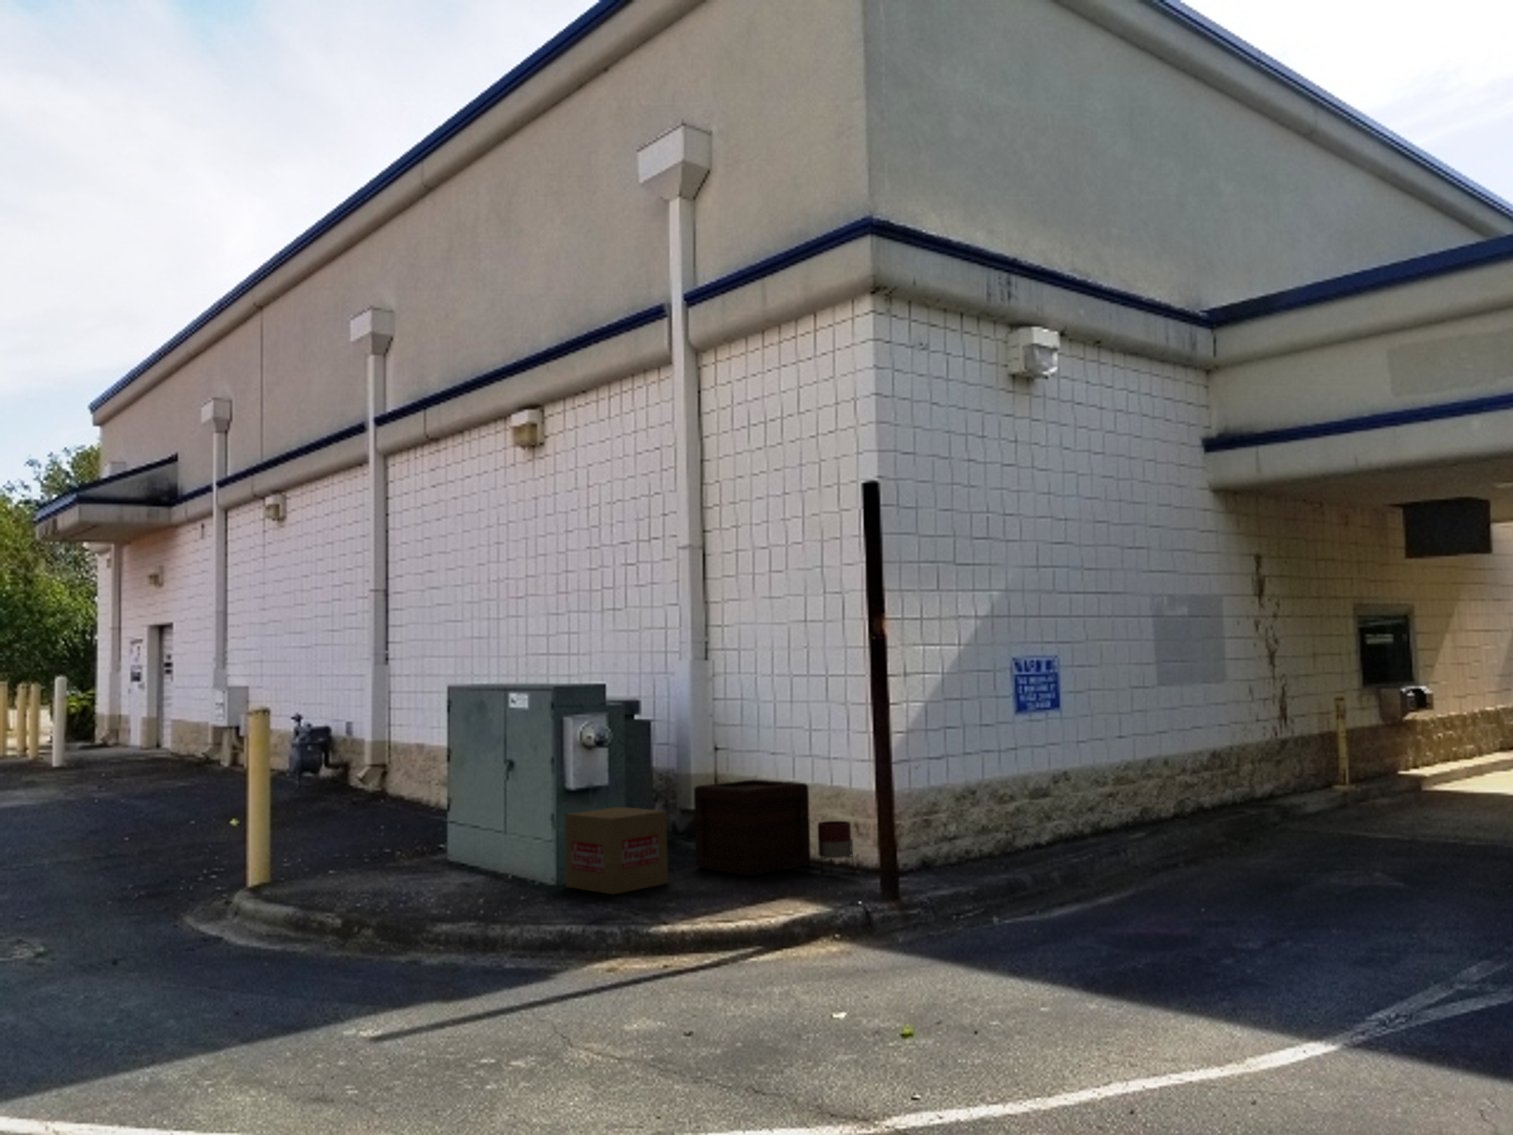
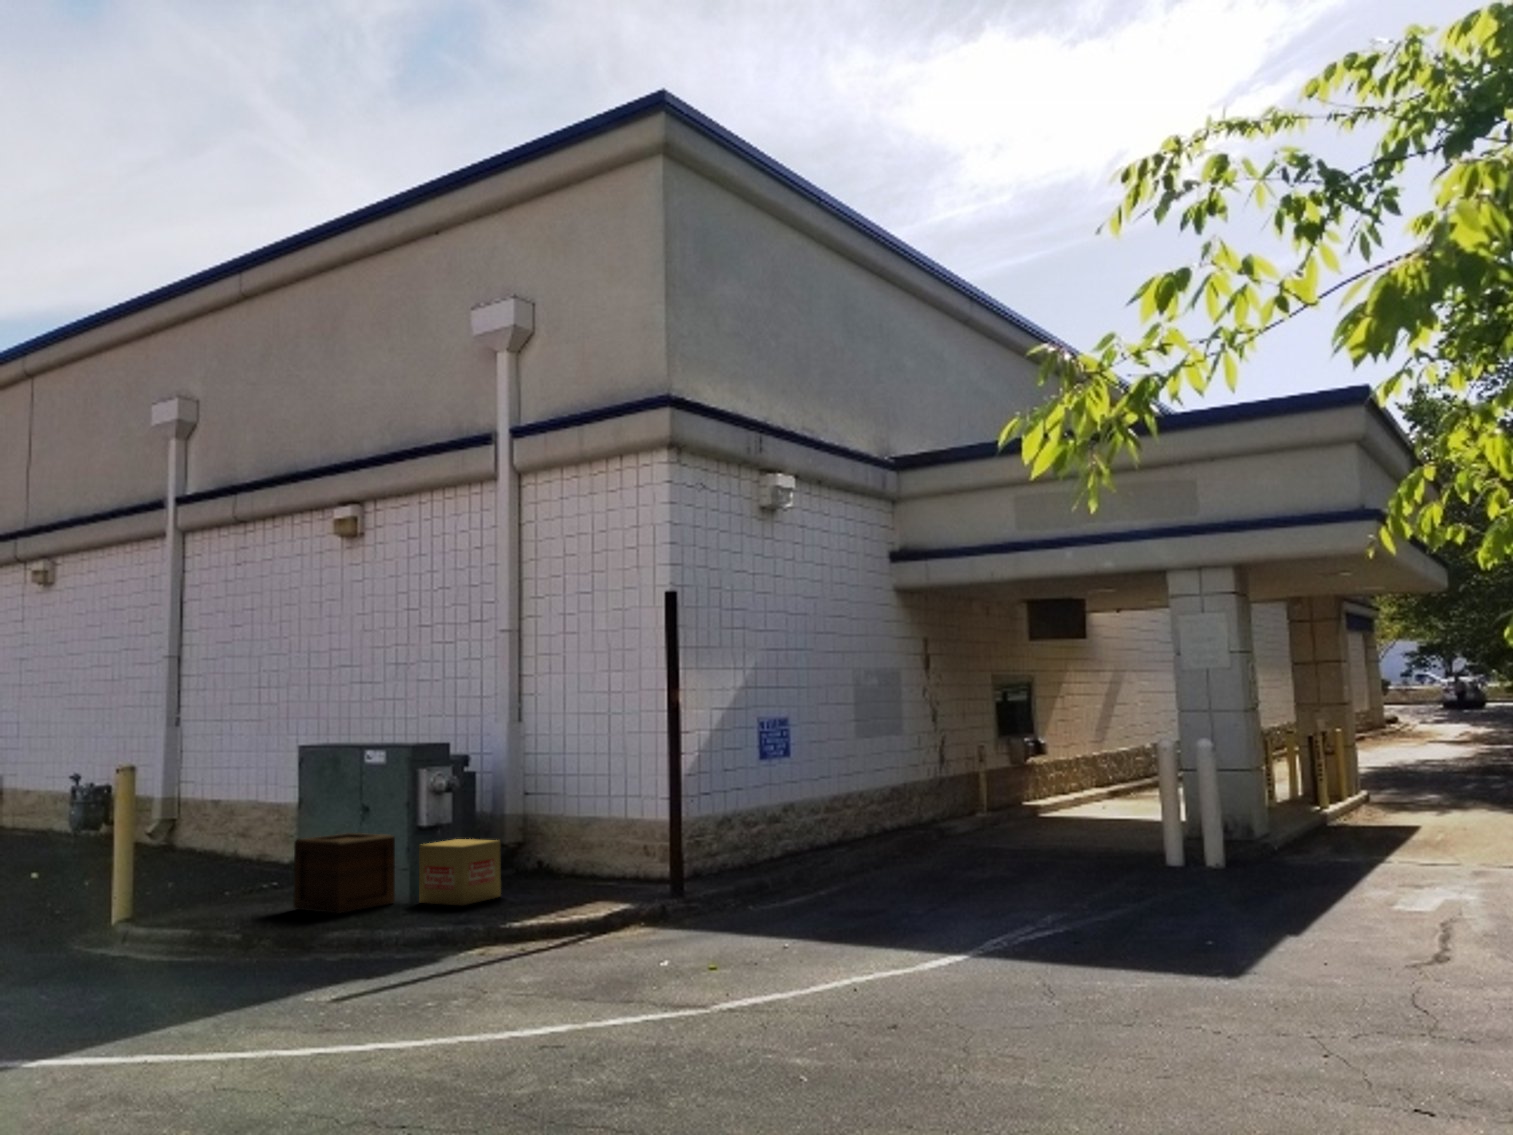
wooden crate: present [694,780,811,876] -> present [293,833,395,914]
planter: present [818,821,854,875] -> none [616,845,643,887]

